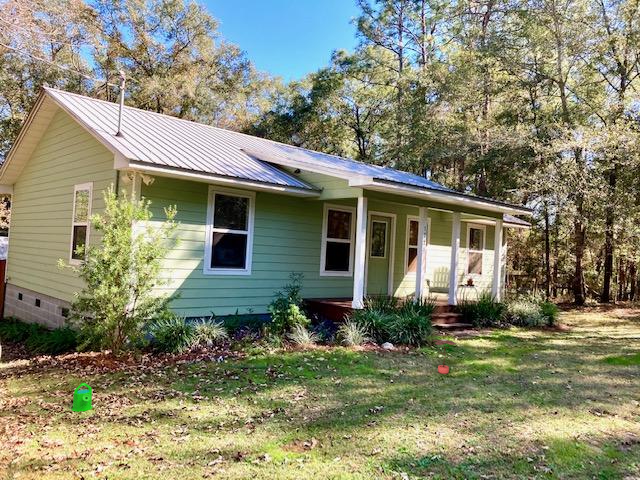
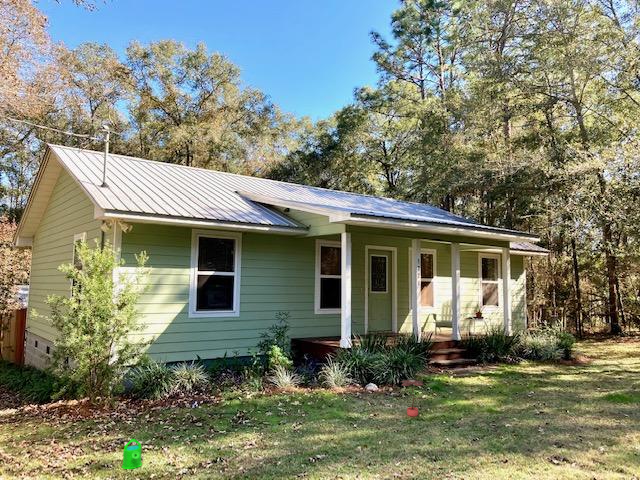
watering can: present [71,383,93,412] -> present [122,439,142,469]

